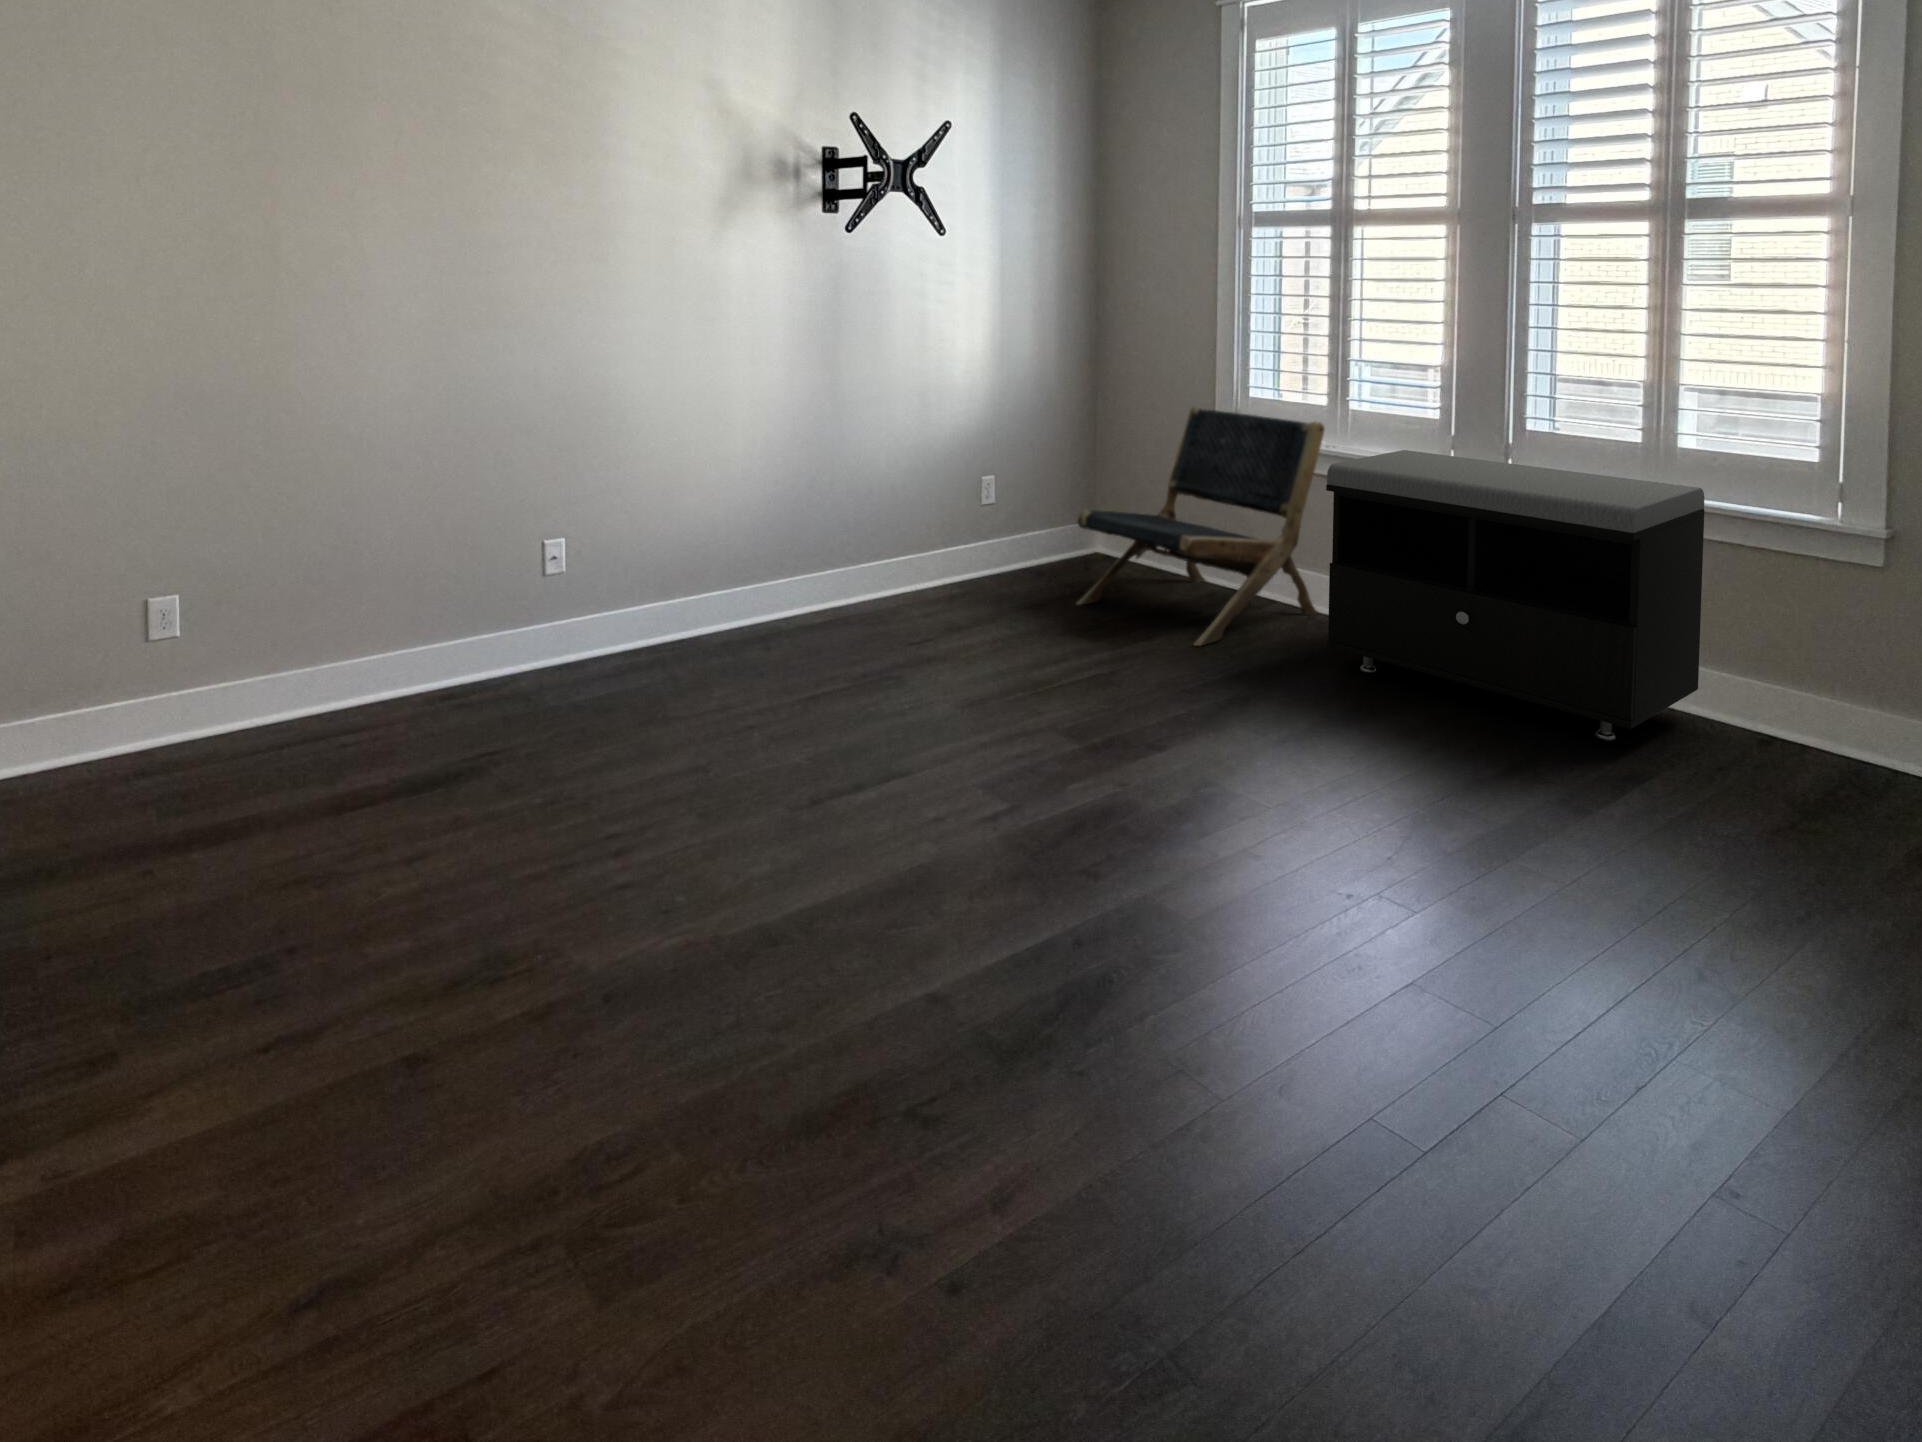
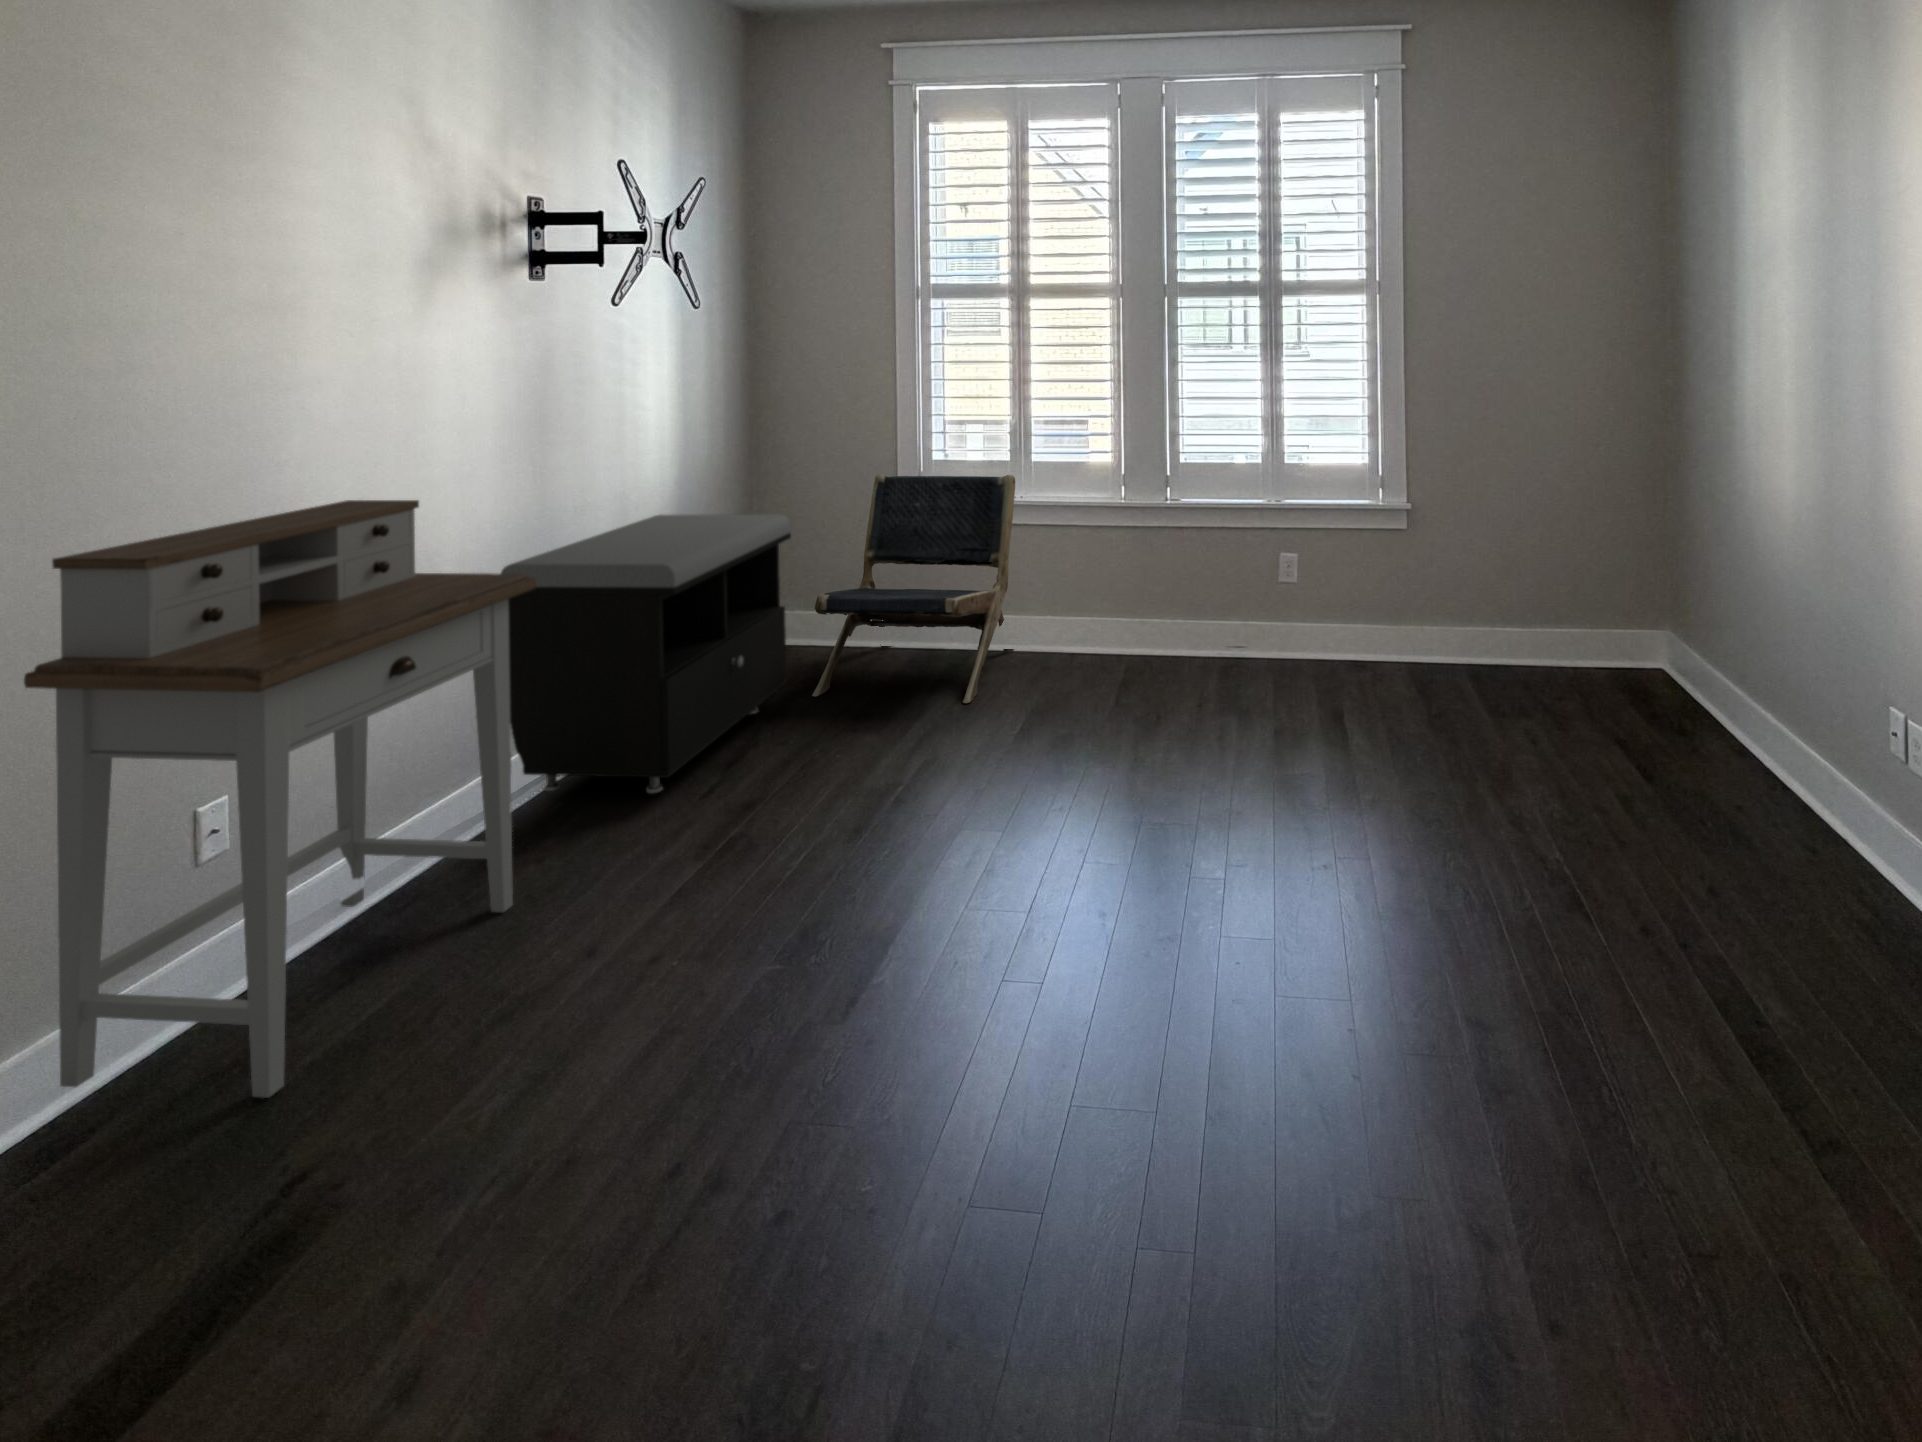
desk: none [438,371,731,724] -> present [24,500,536,1098]
storage bench: present [1326,450,1704,741] -> present [501,514,791,794]

